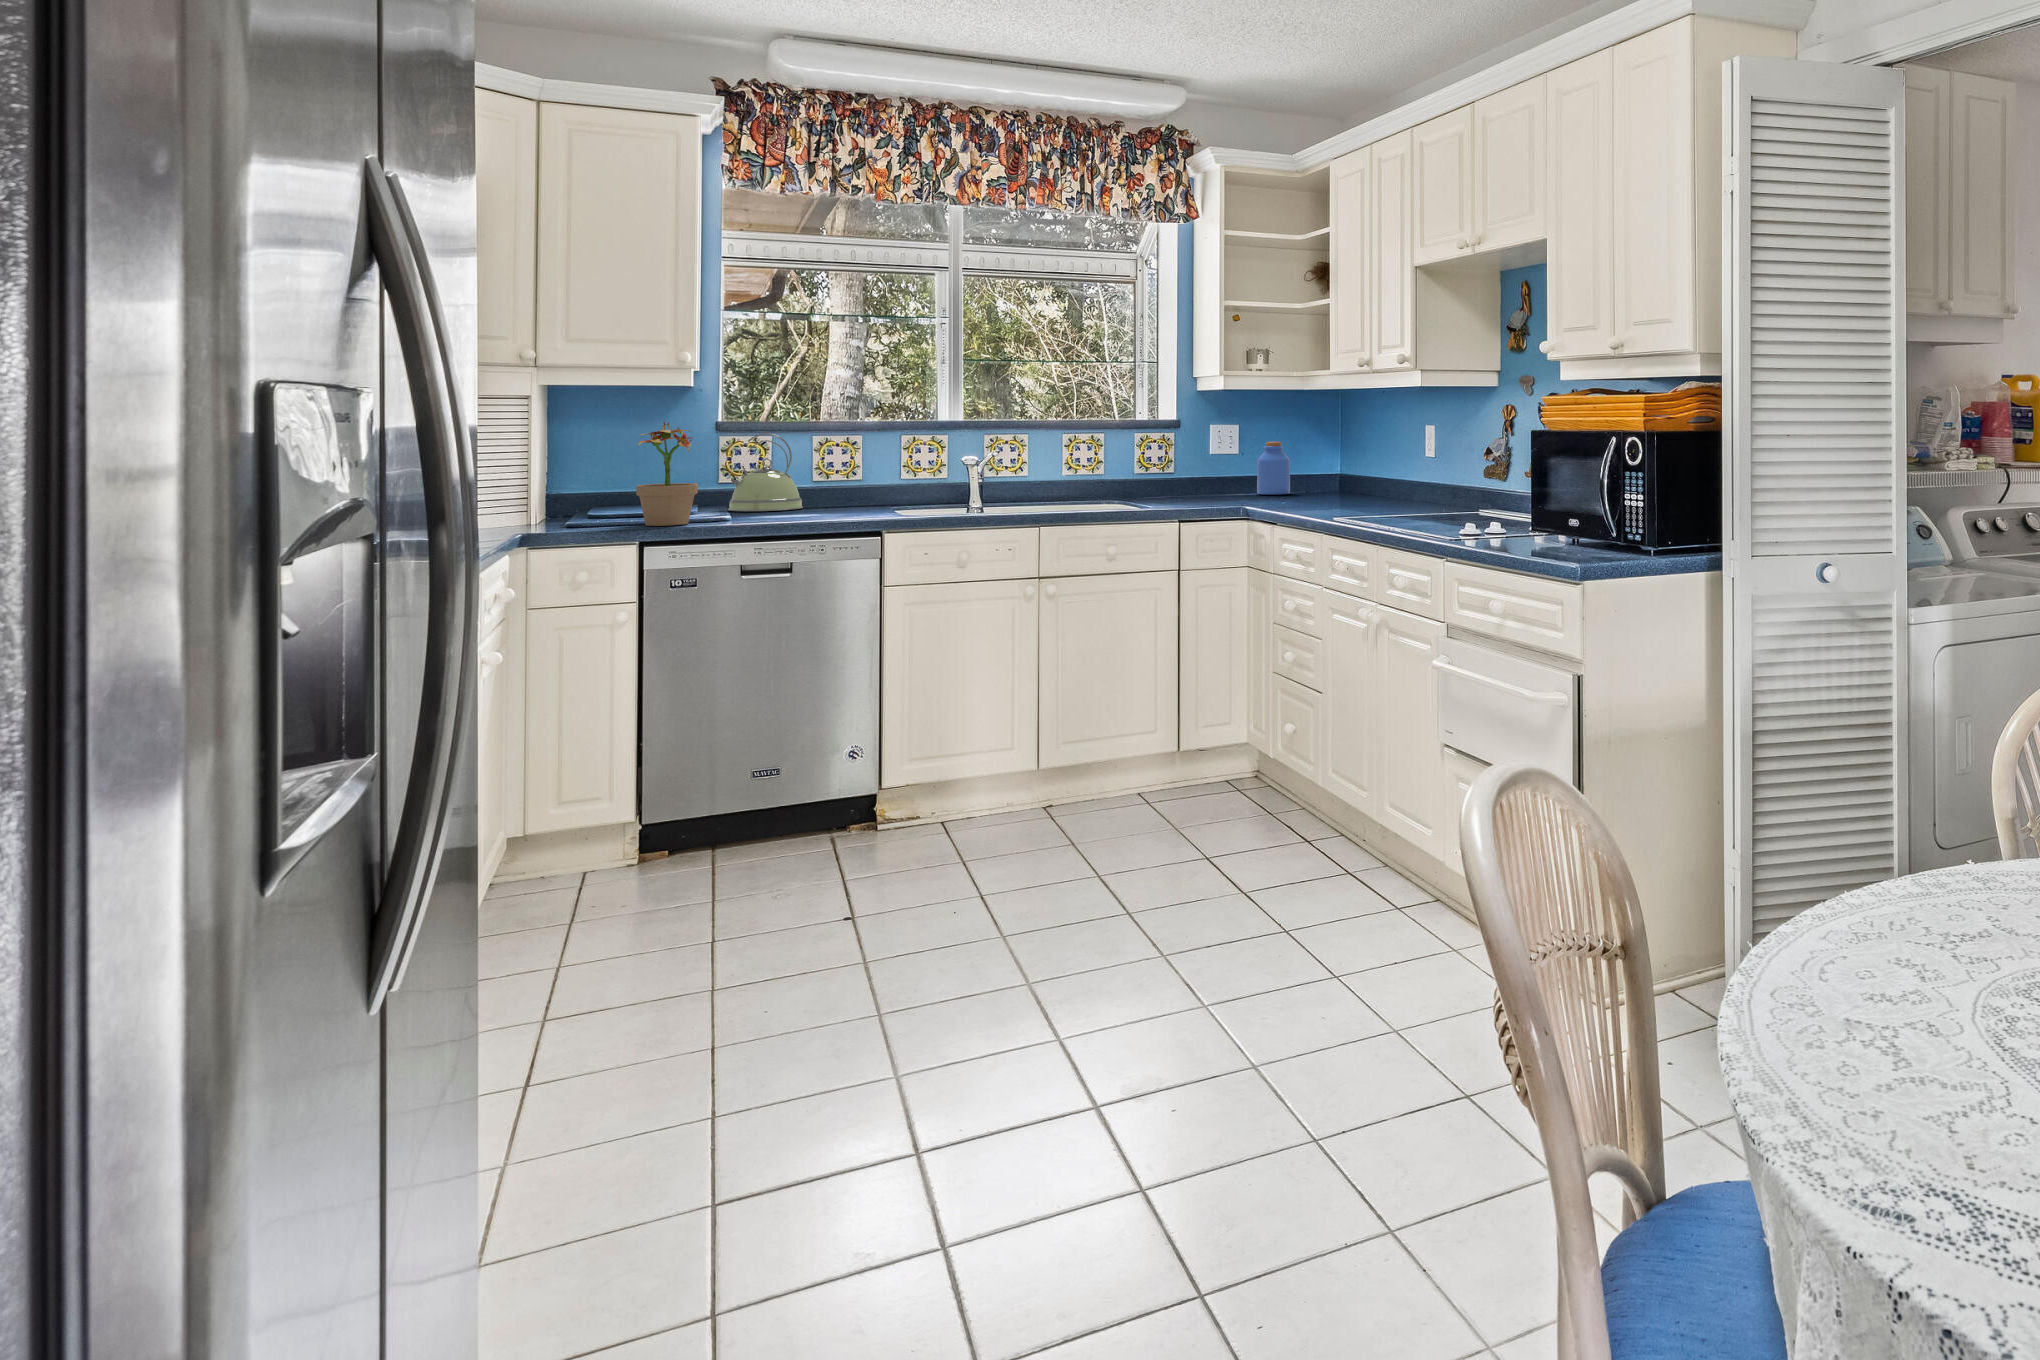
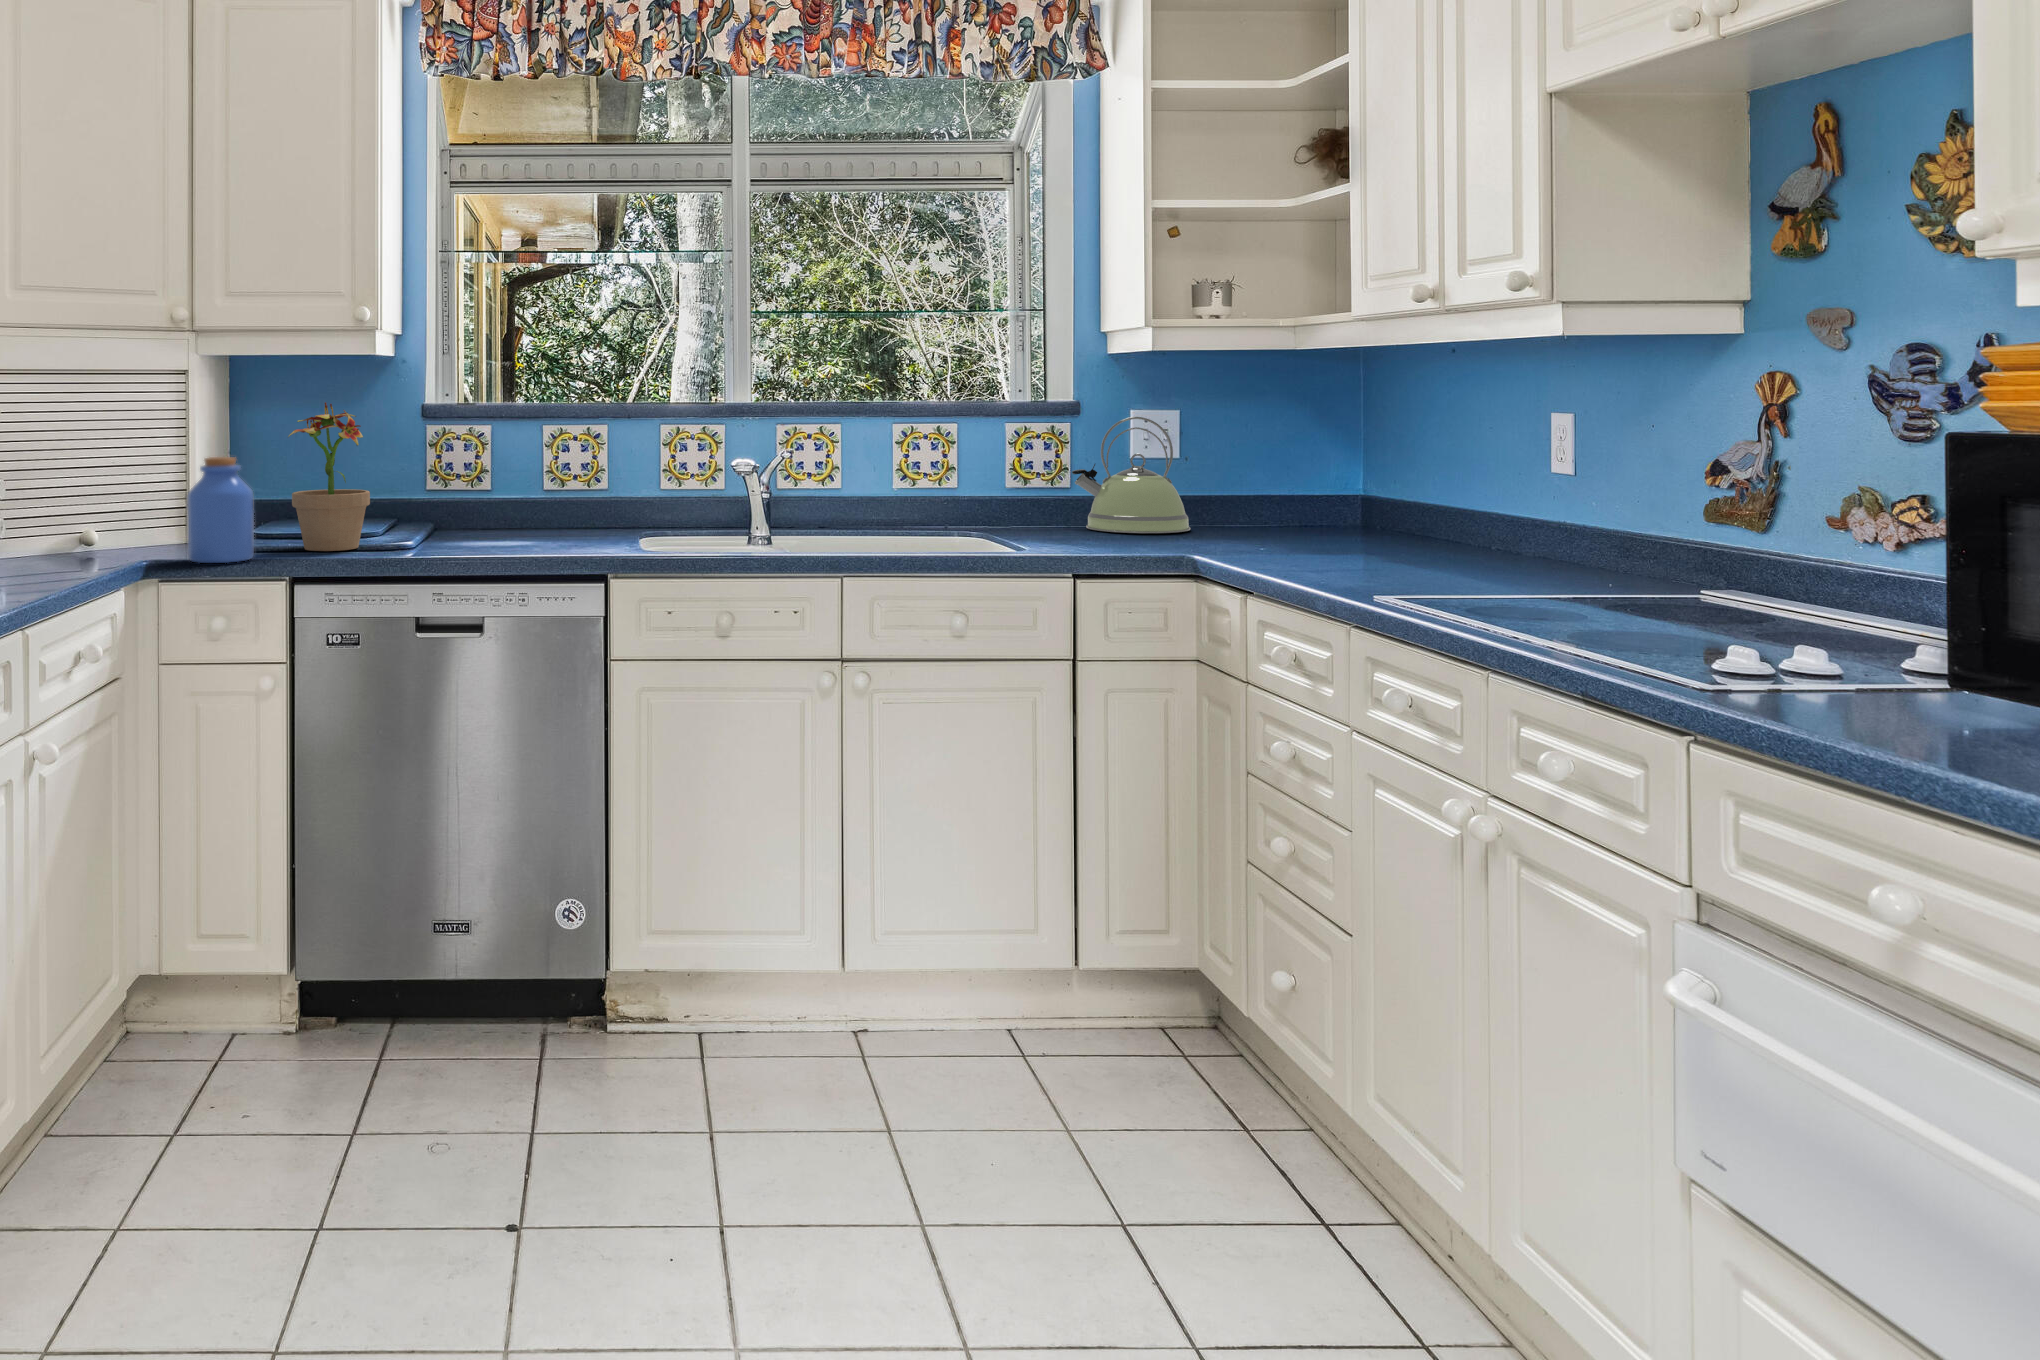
kettle: present [728,433,803,511] -> present [1072,417,1190,533]
jar: present [1257,442,1290,495] -> present [187,457,254,563]

